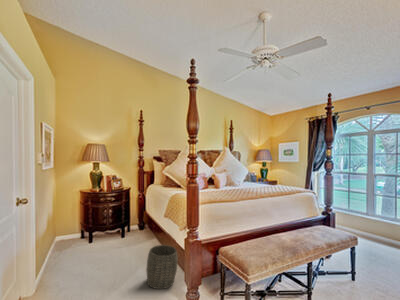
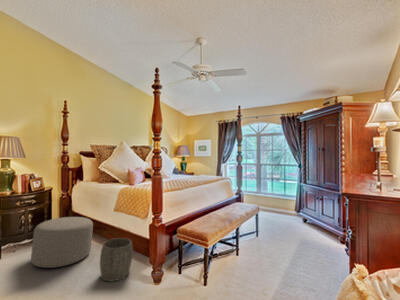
ottoman: none [105,216,154,261] -> present [31,217,93,268]

